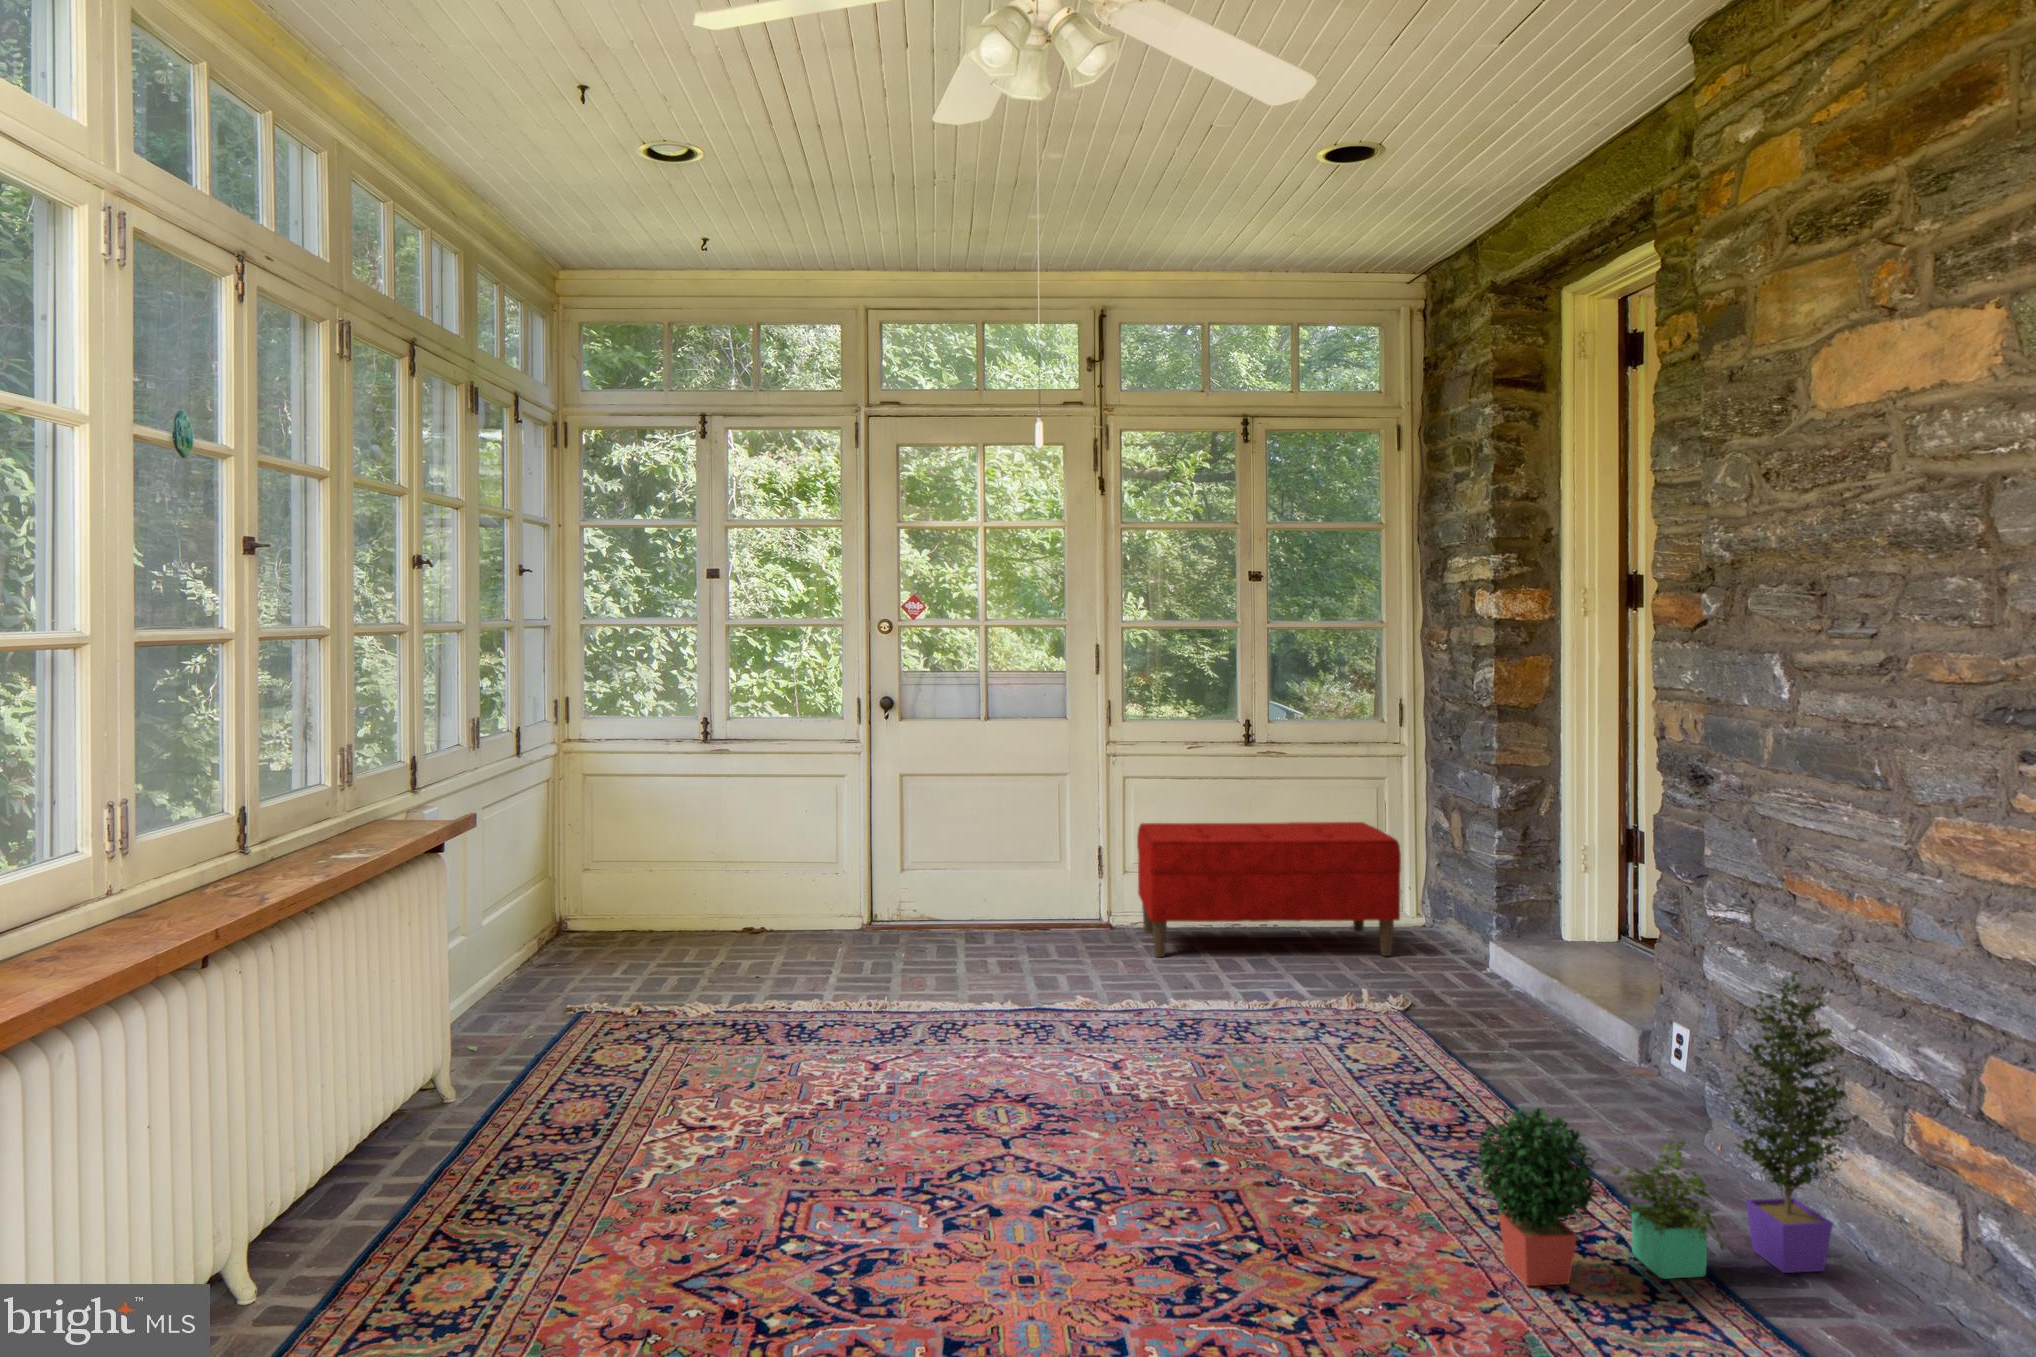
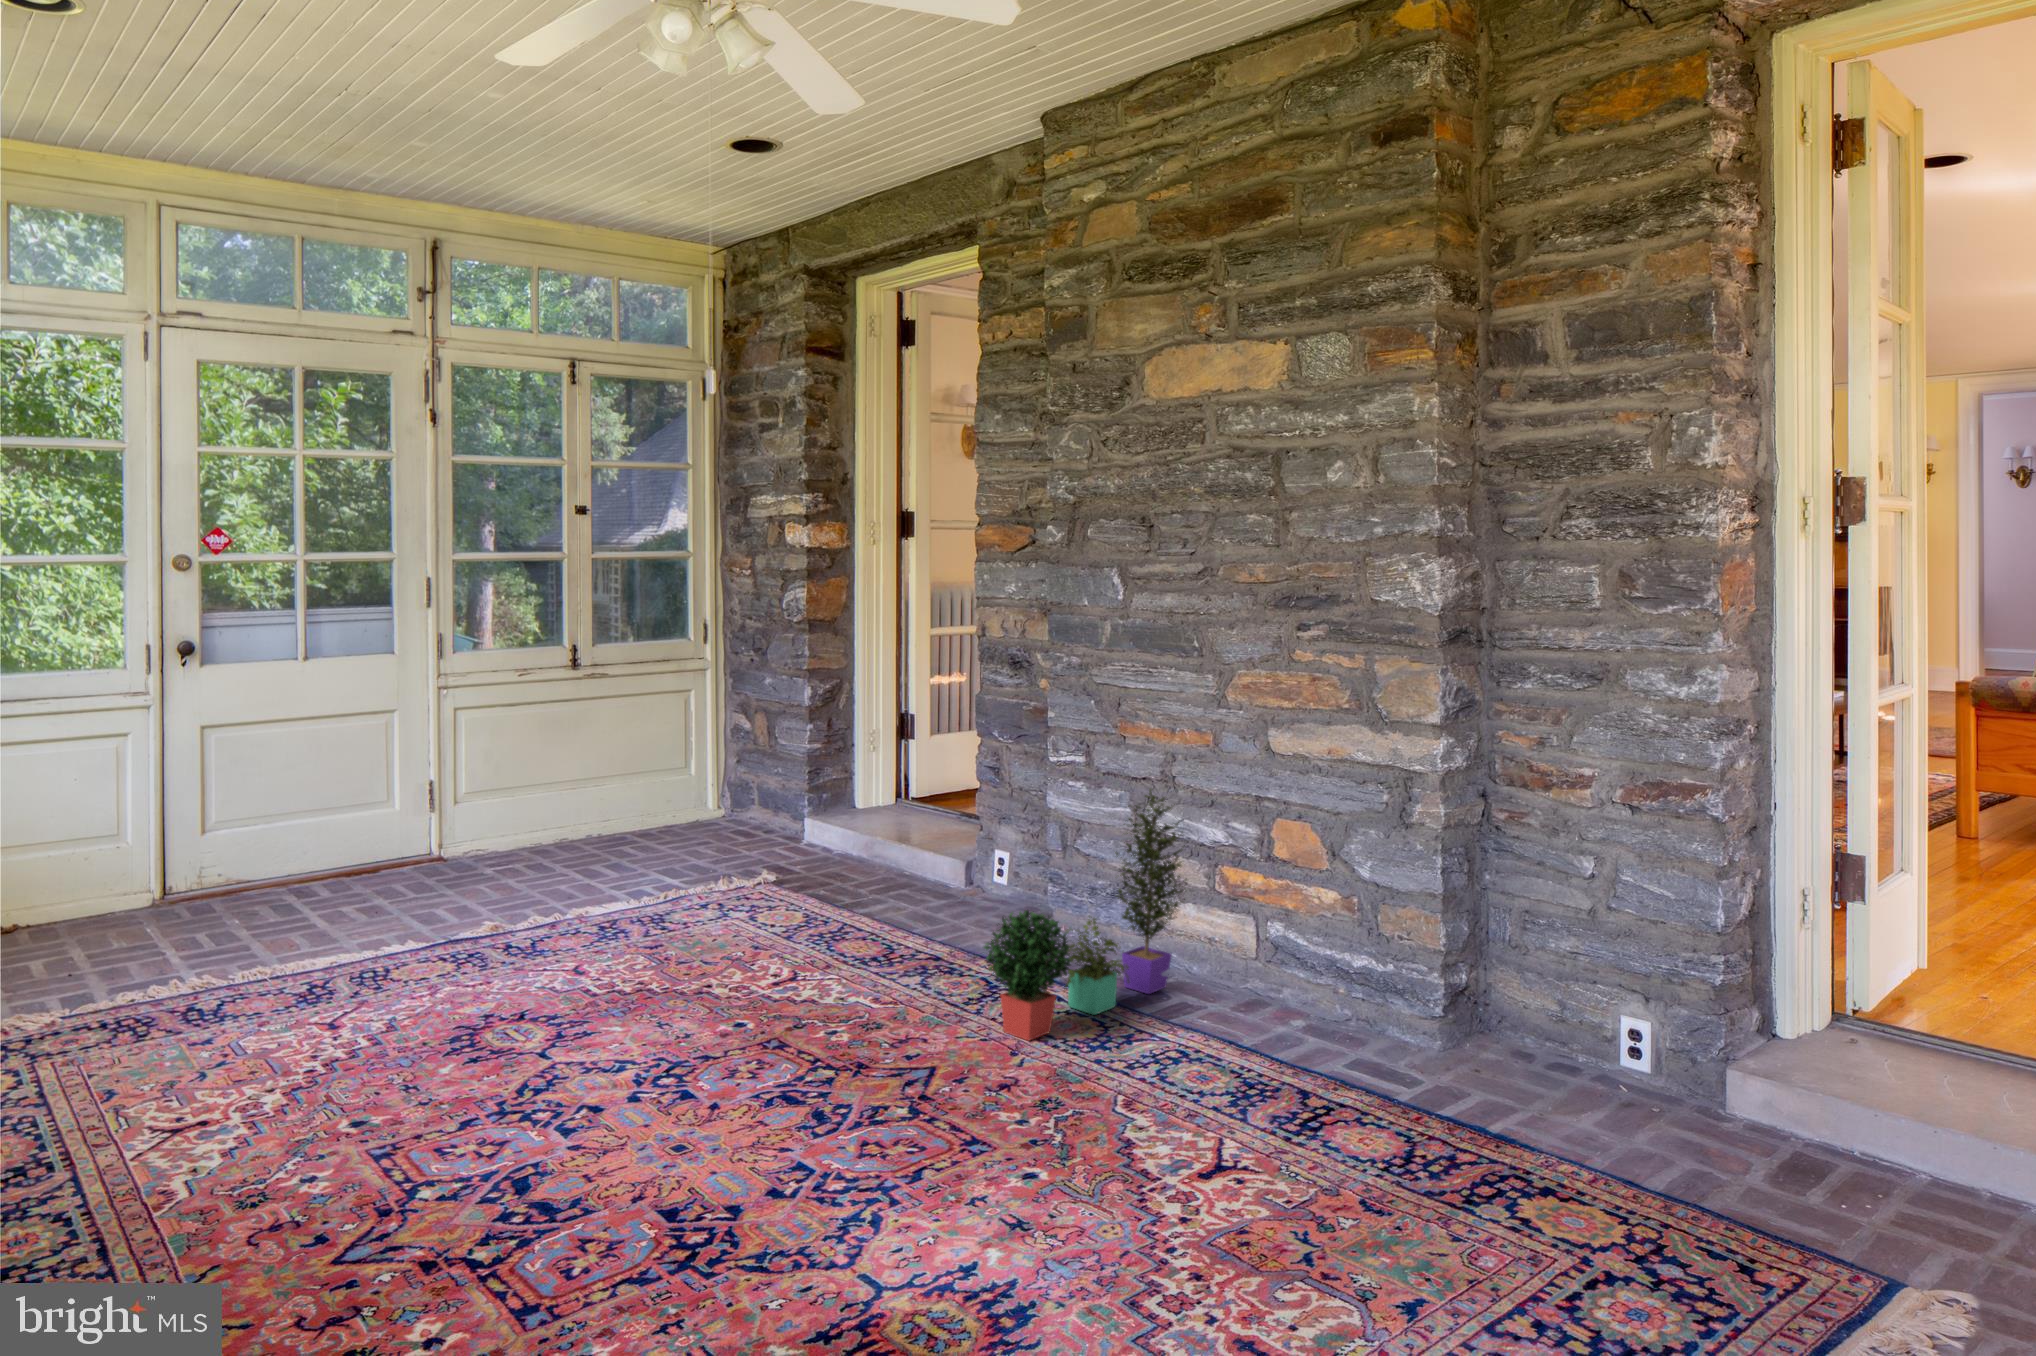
bench: present [1137,822,1401,957] -> none [438,721,728,879]

